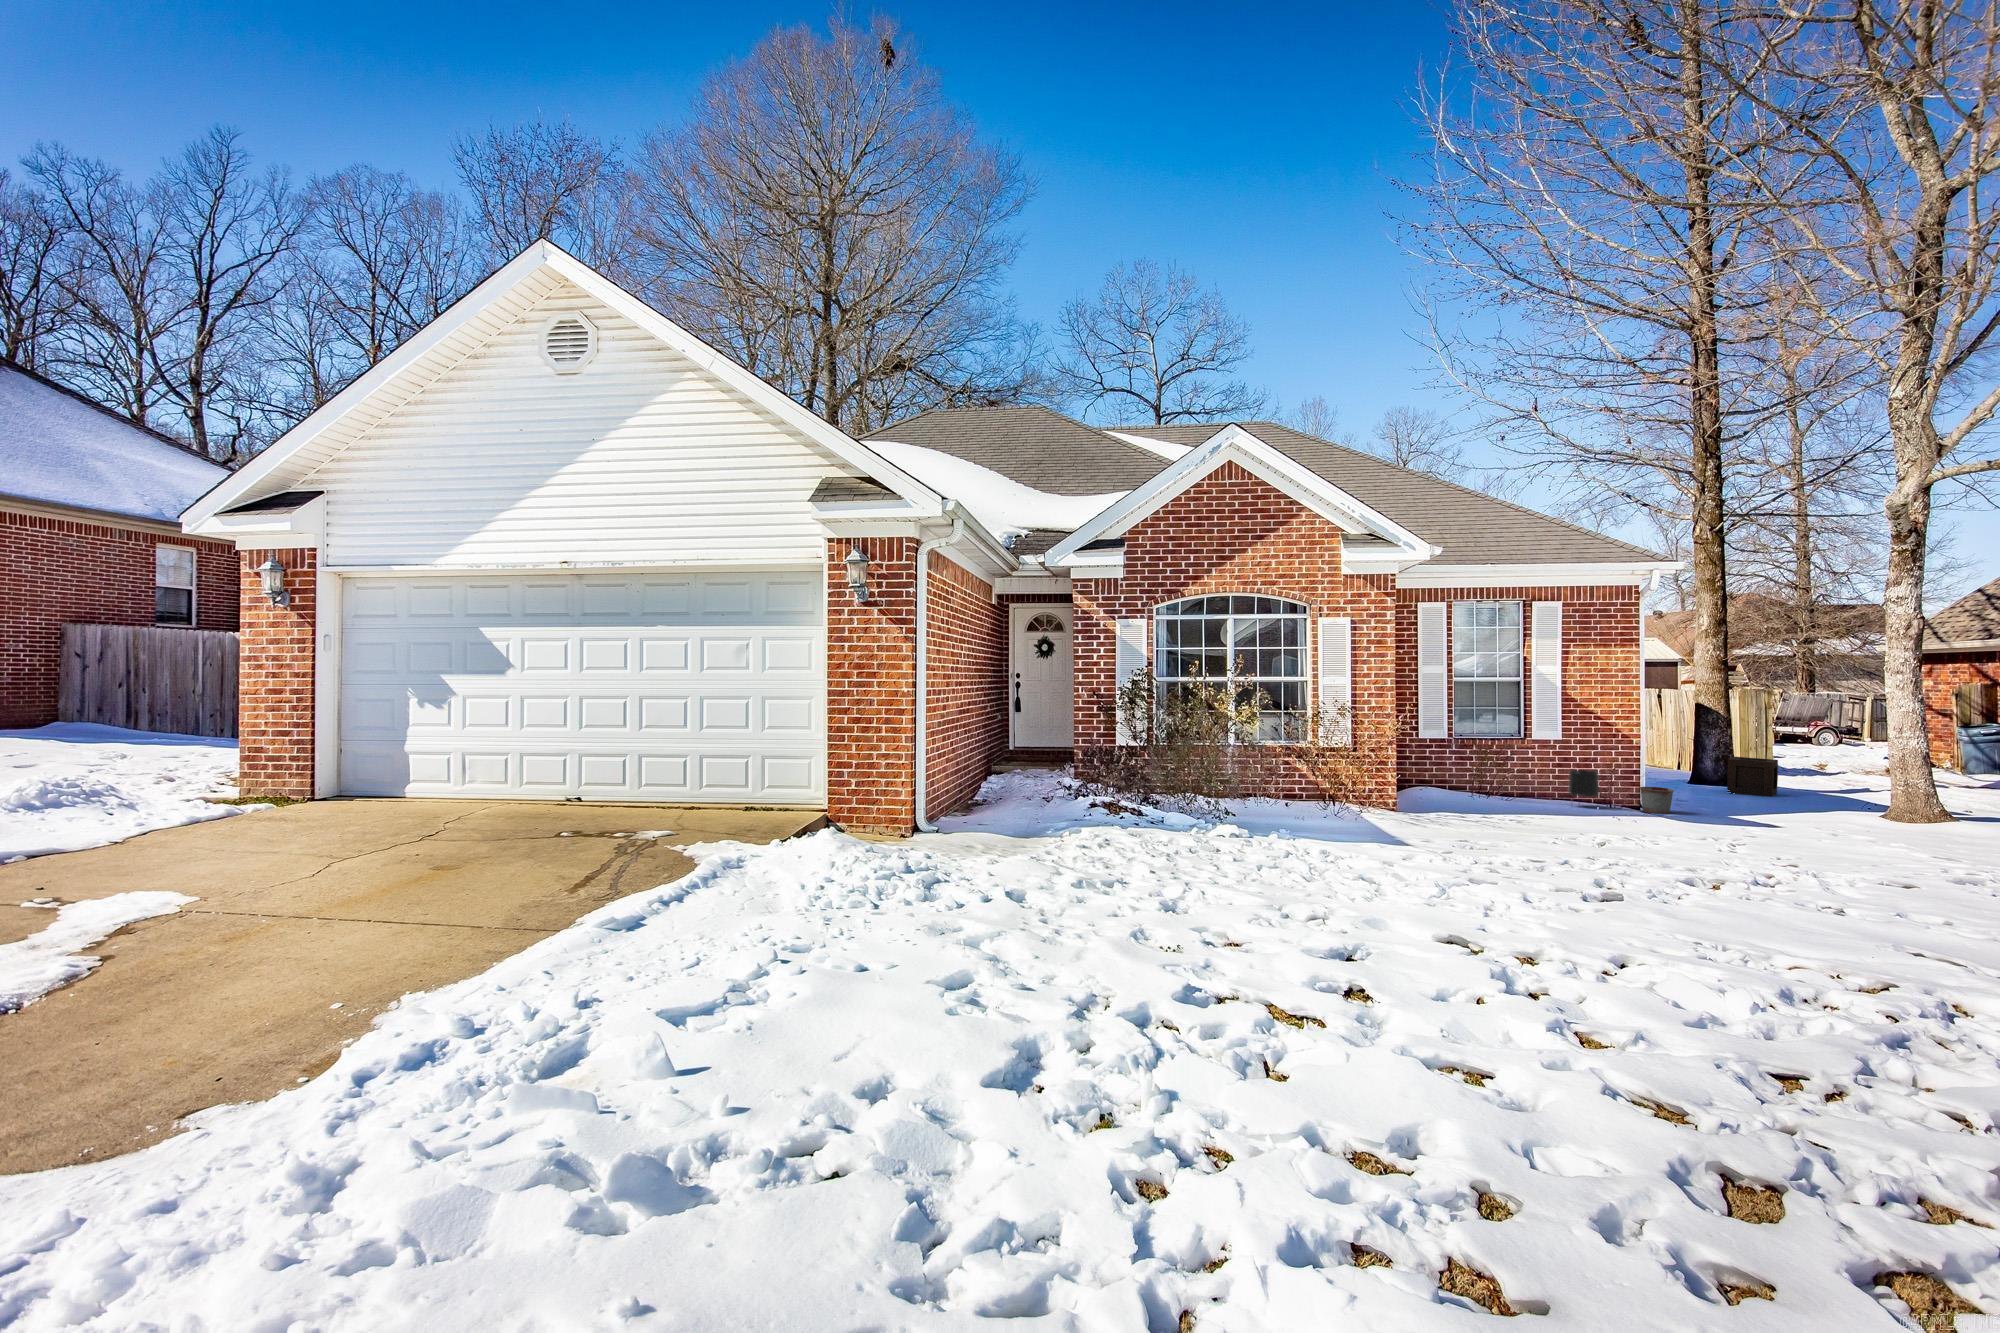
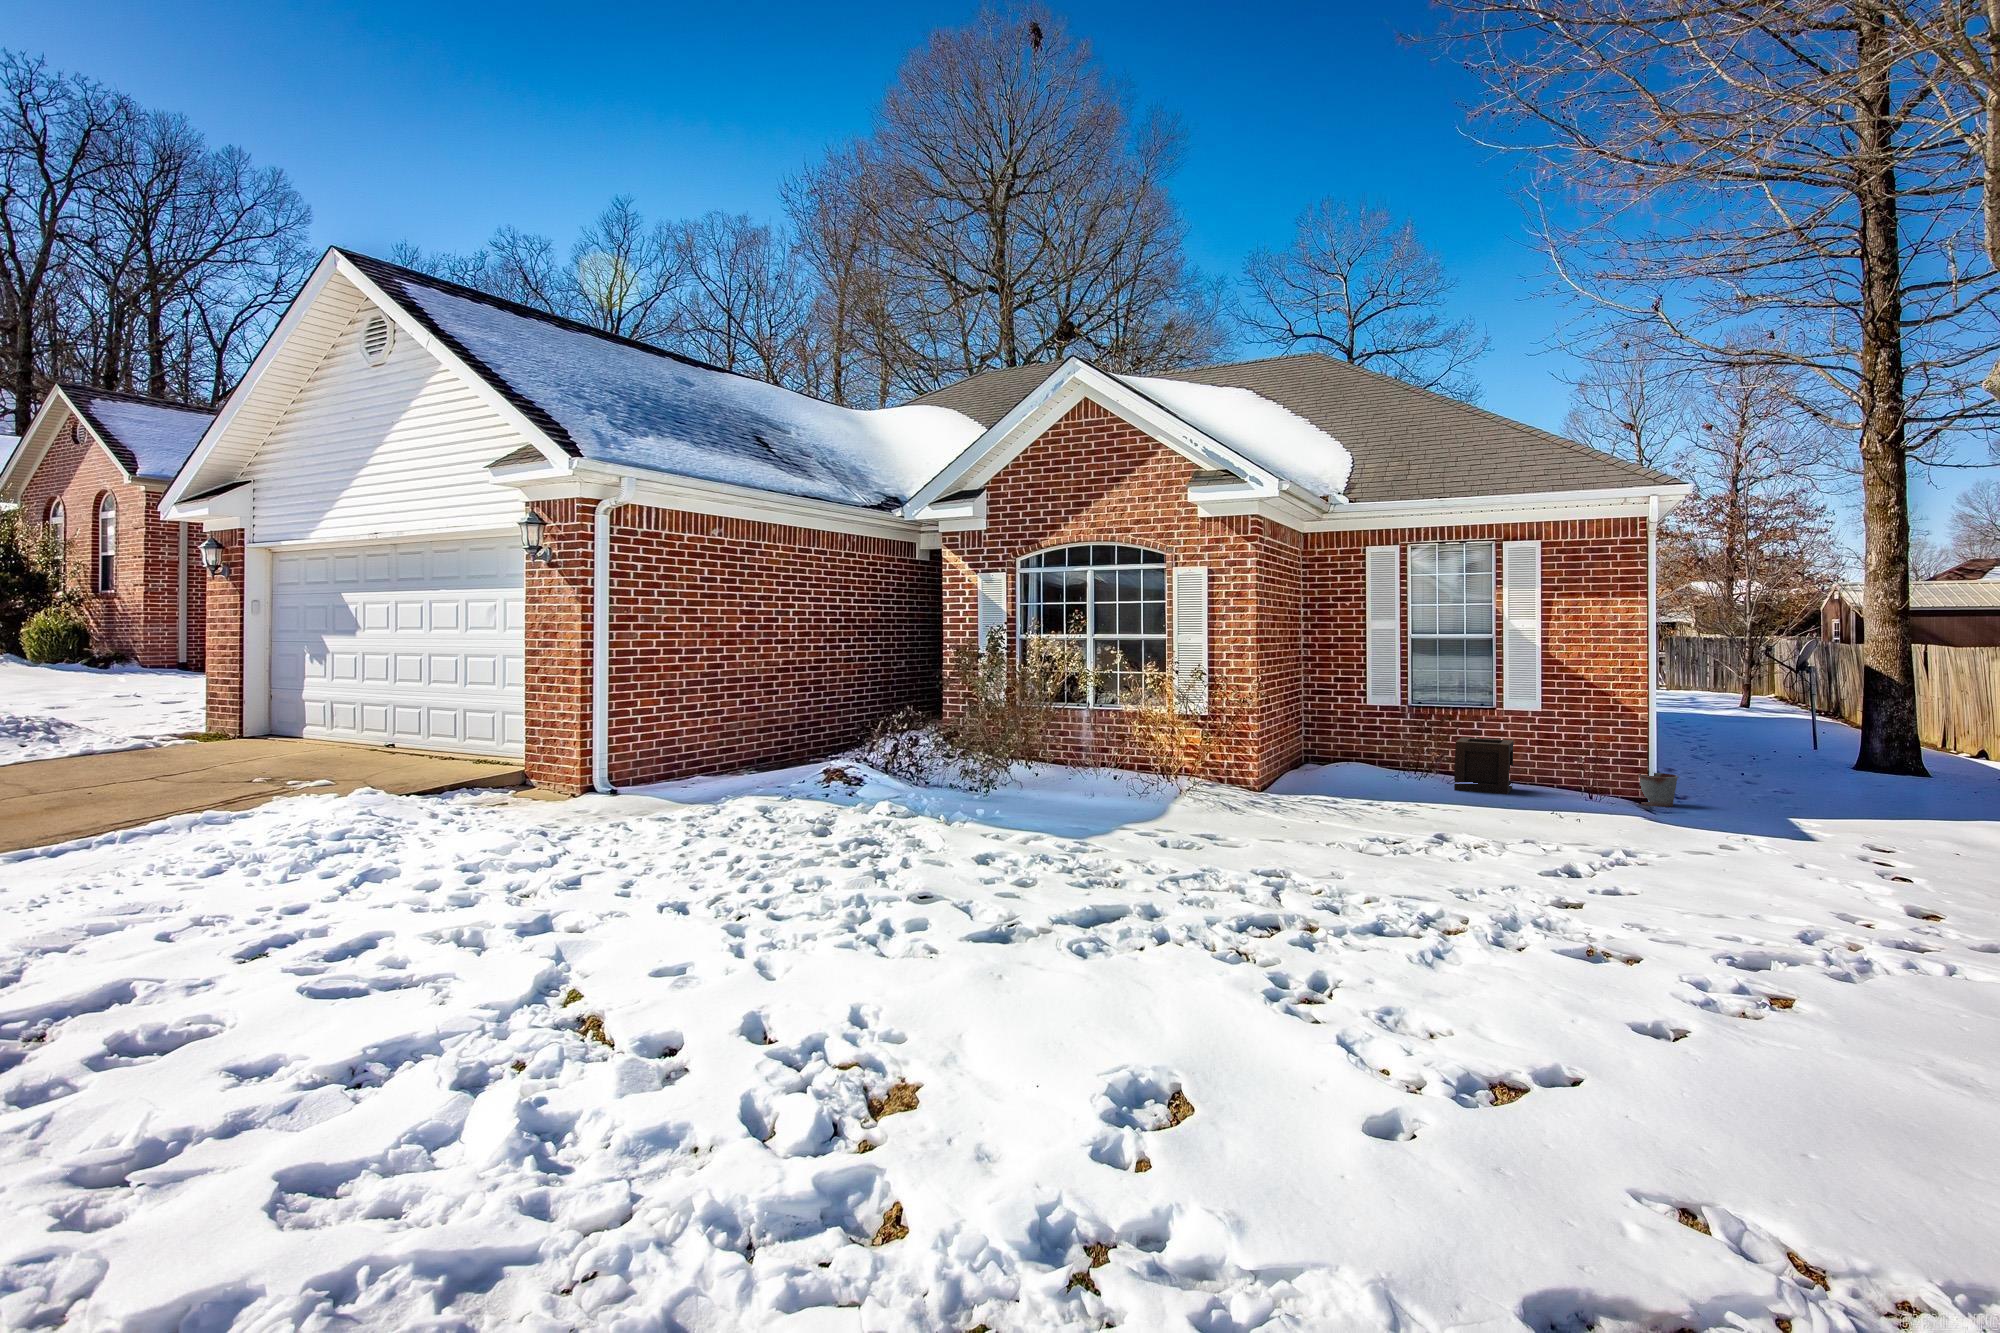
wooden crate: present [1727,757,1778,797] -> present [1454,737,1514,794]
planter: present [1569,770,1599,797] -> none [1536,748,1572,796]

